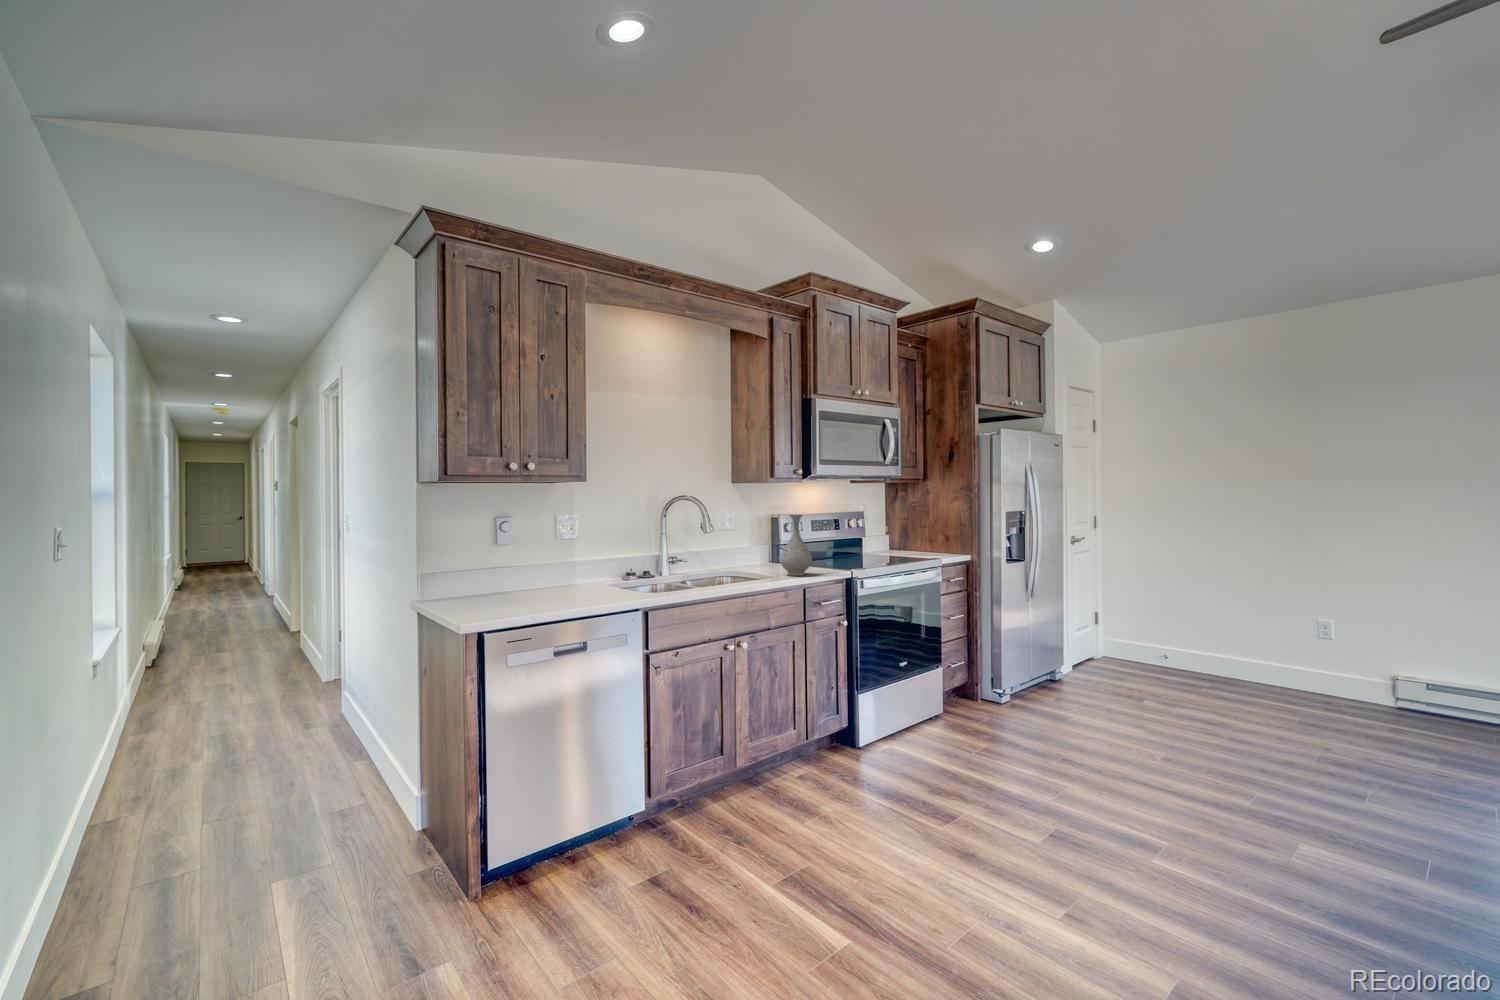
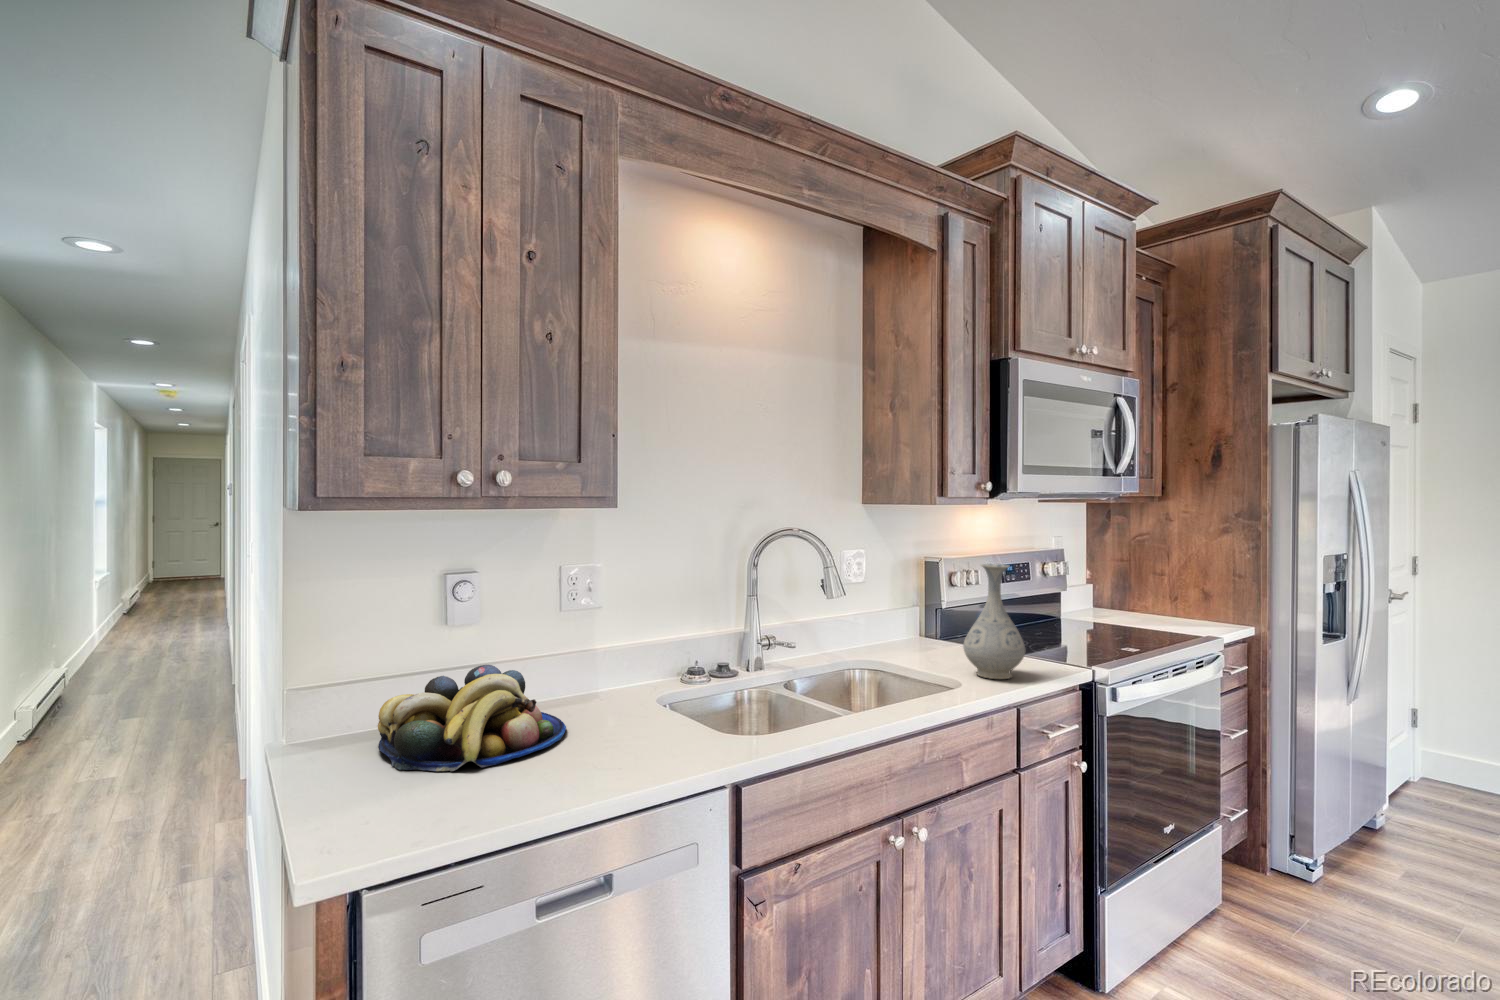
fruit bowl: none [468,563,563,604] -> present [378,665,566,771]

